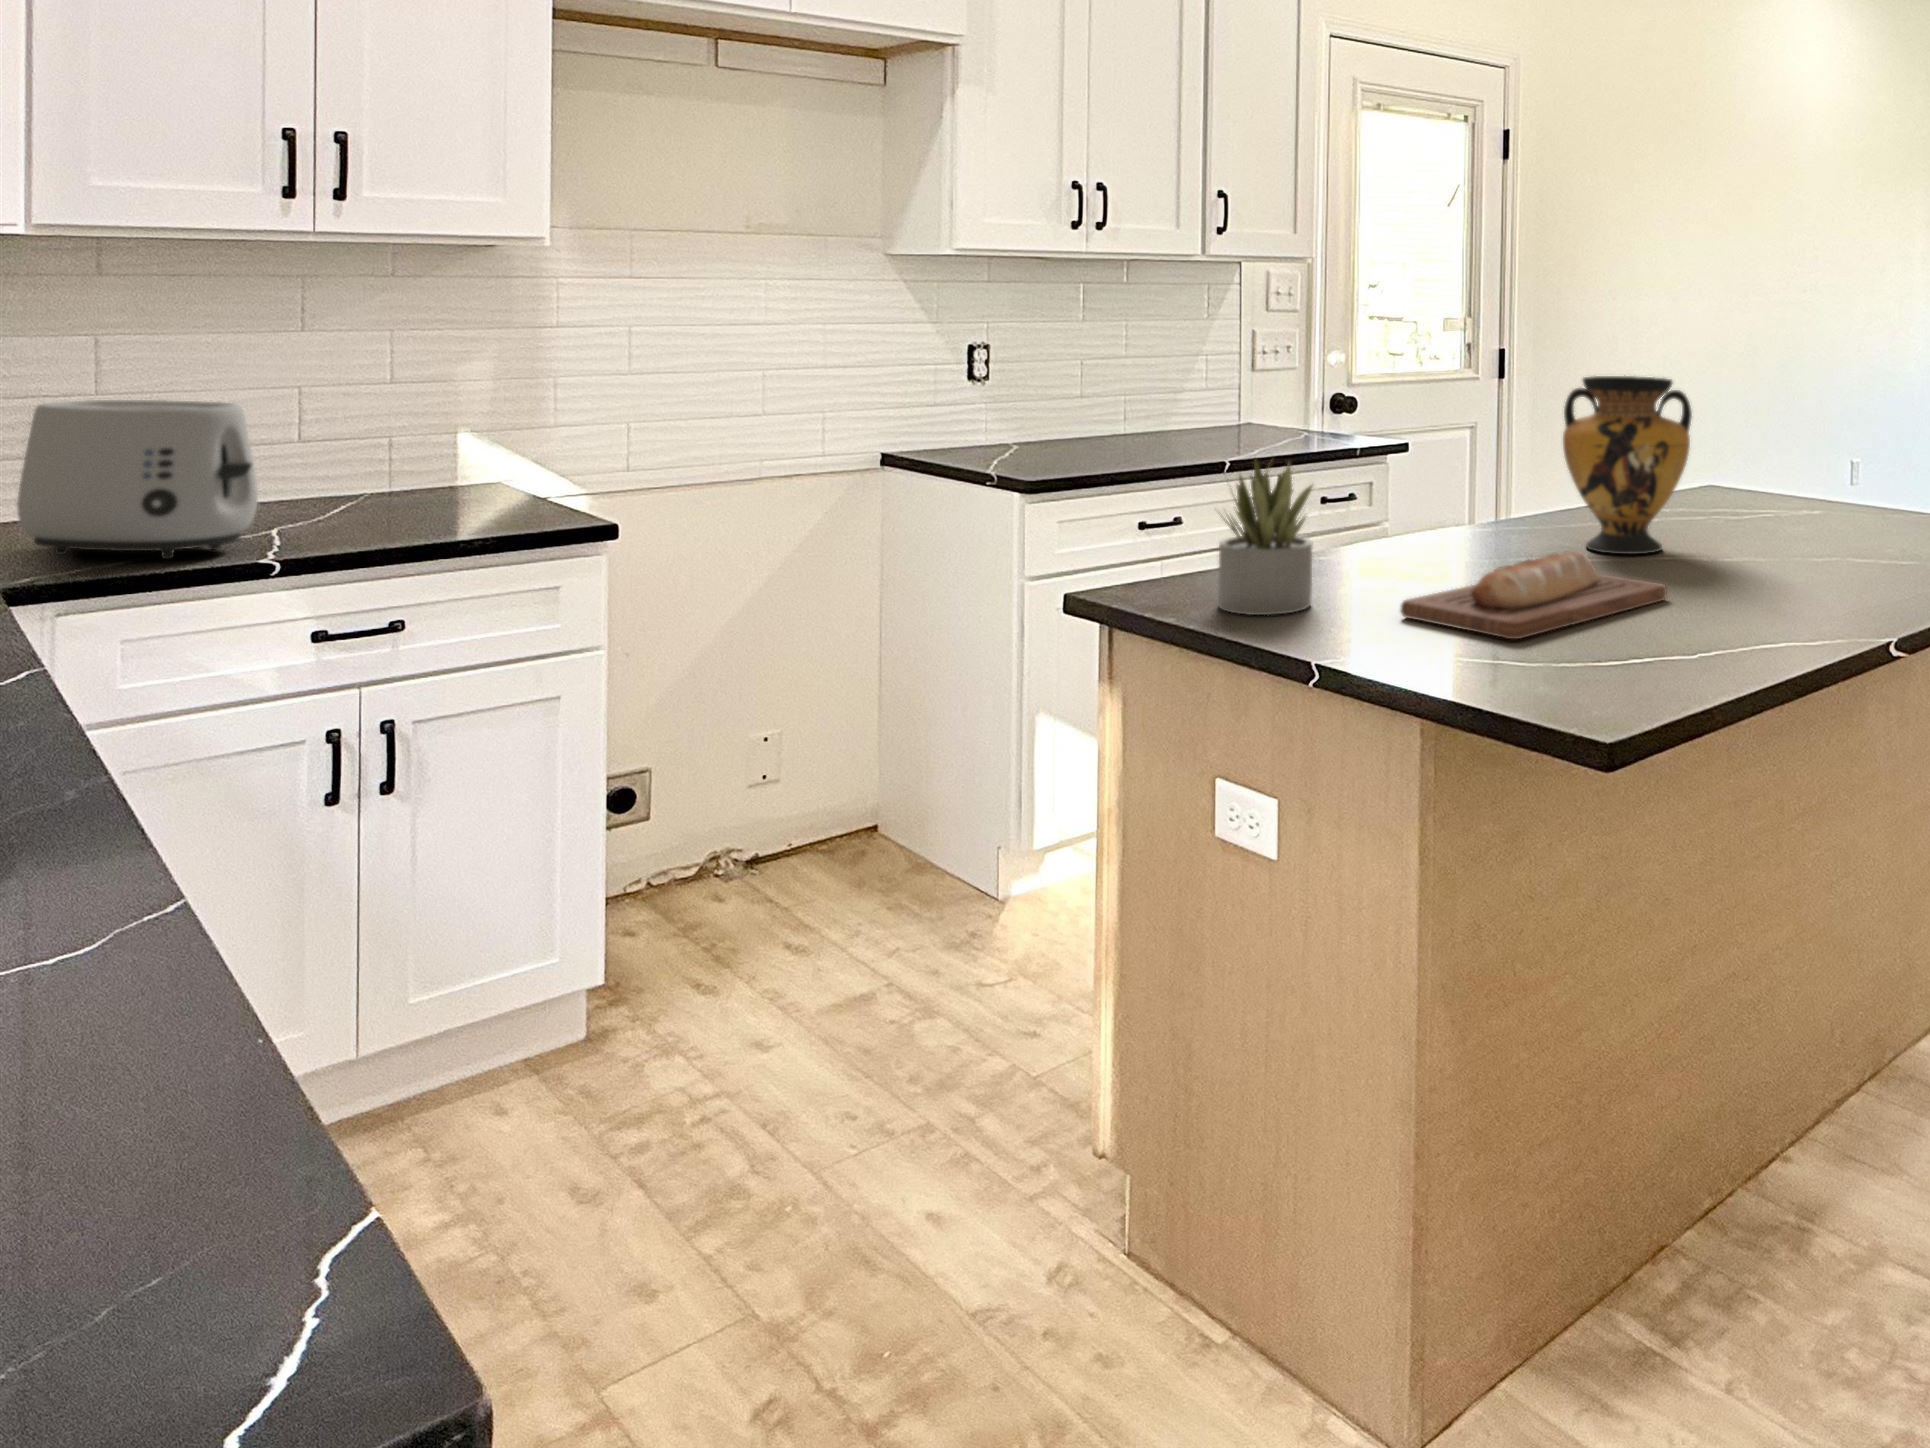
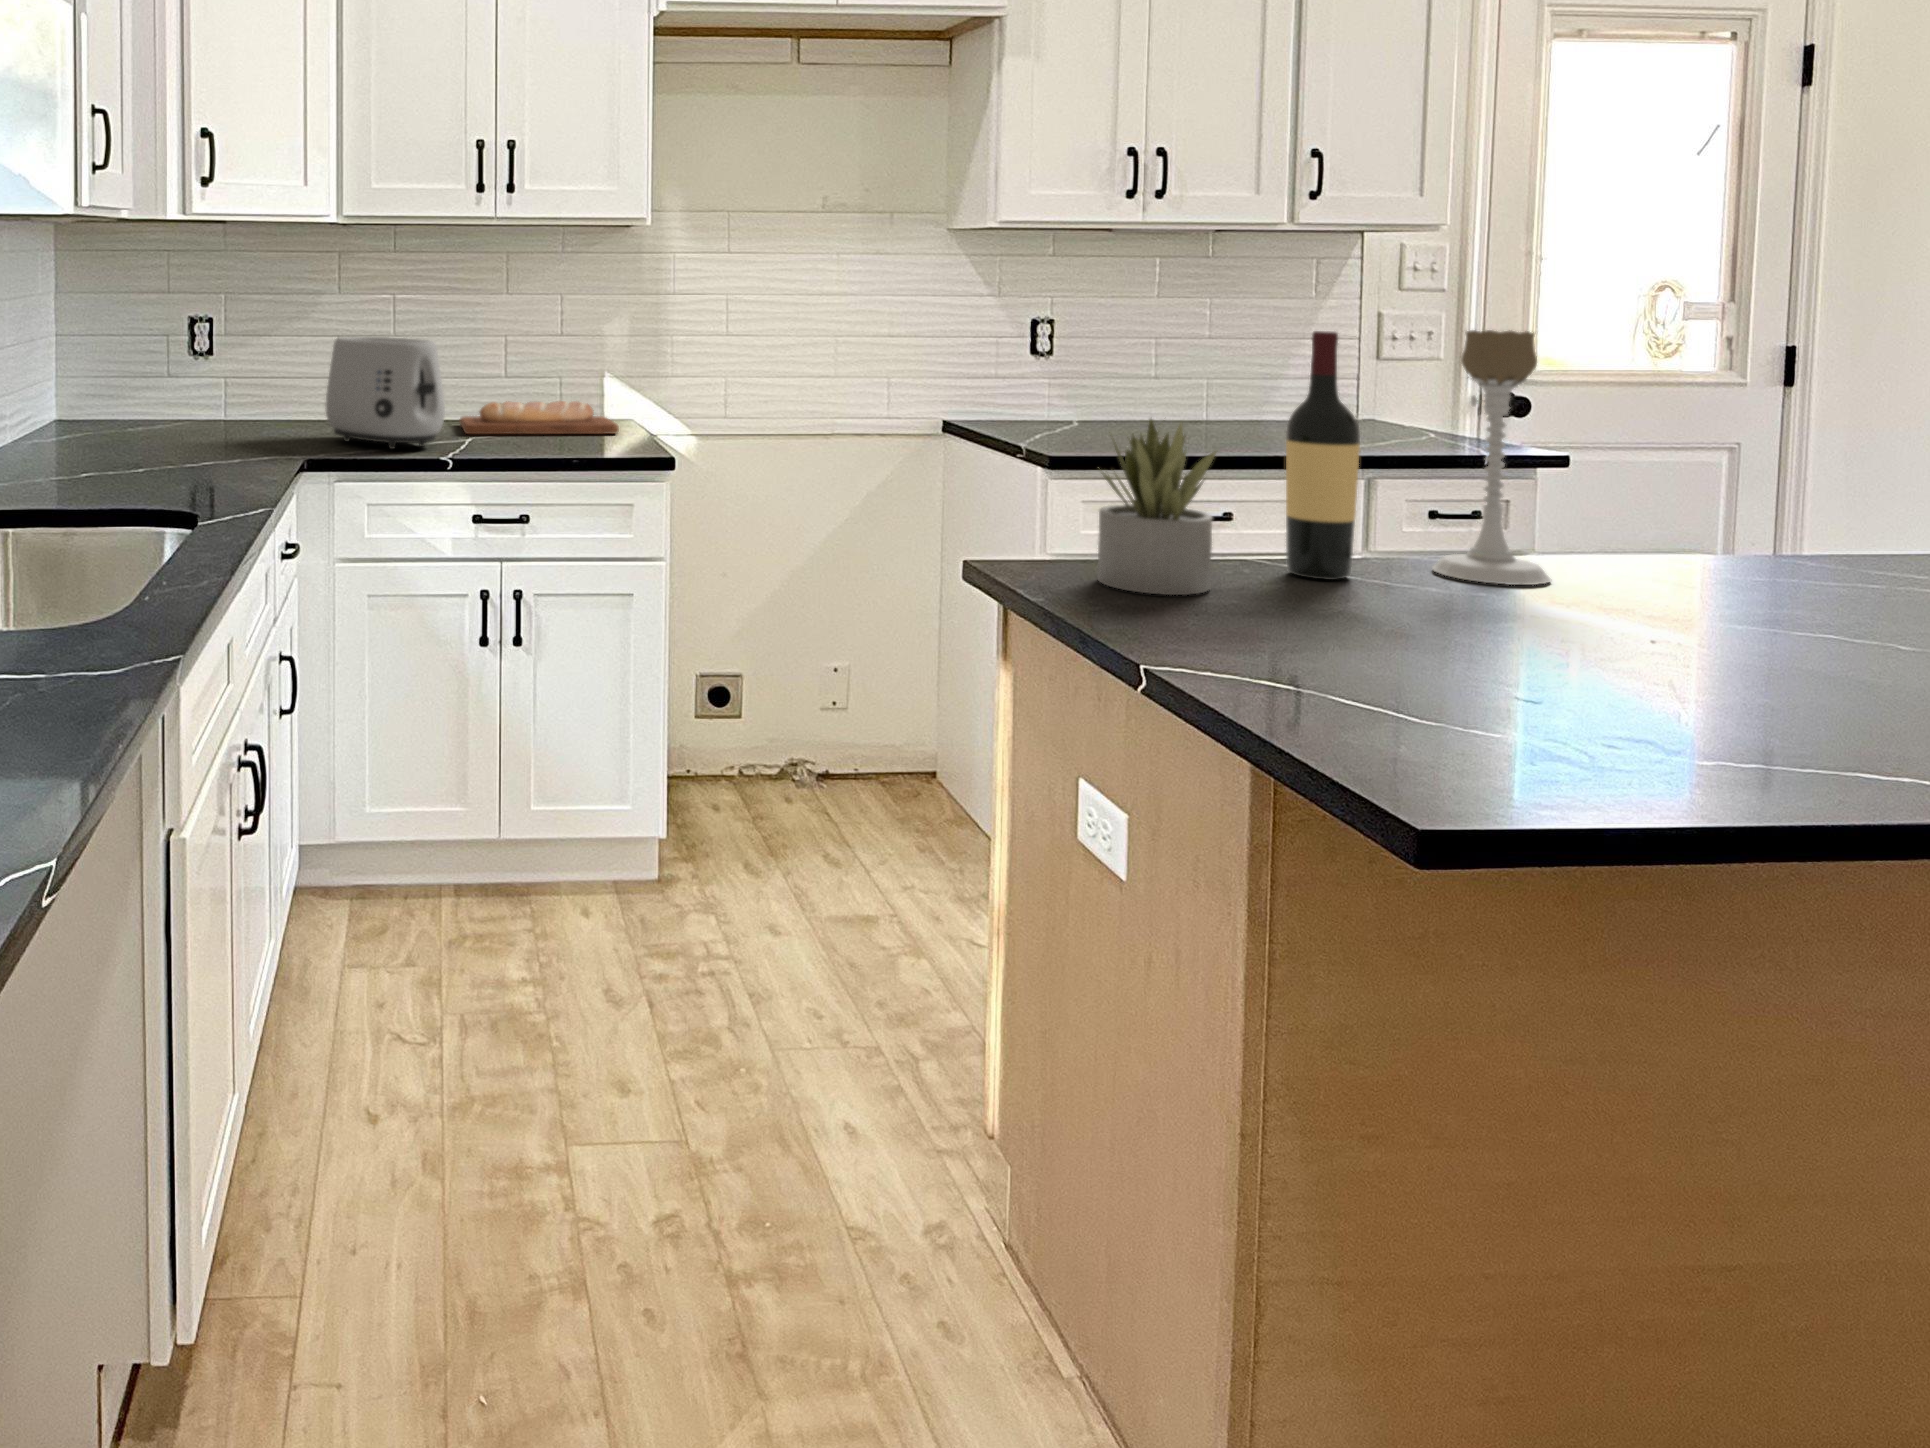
candle holder: none [1435,368,1514,567] -> present [1432,330,1551,585]
wine bottle: none [1345,375,1399,581] -> present [1286,331,1360,580]
vase: present [1563,376,1692,554] -> none [1653,348,1889,600]
bread loaf: present [1401,552,1667,639] -> present [459,401,619,434]

